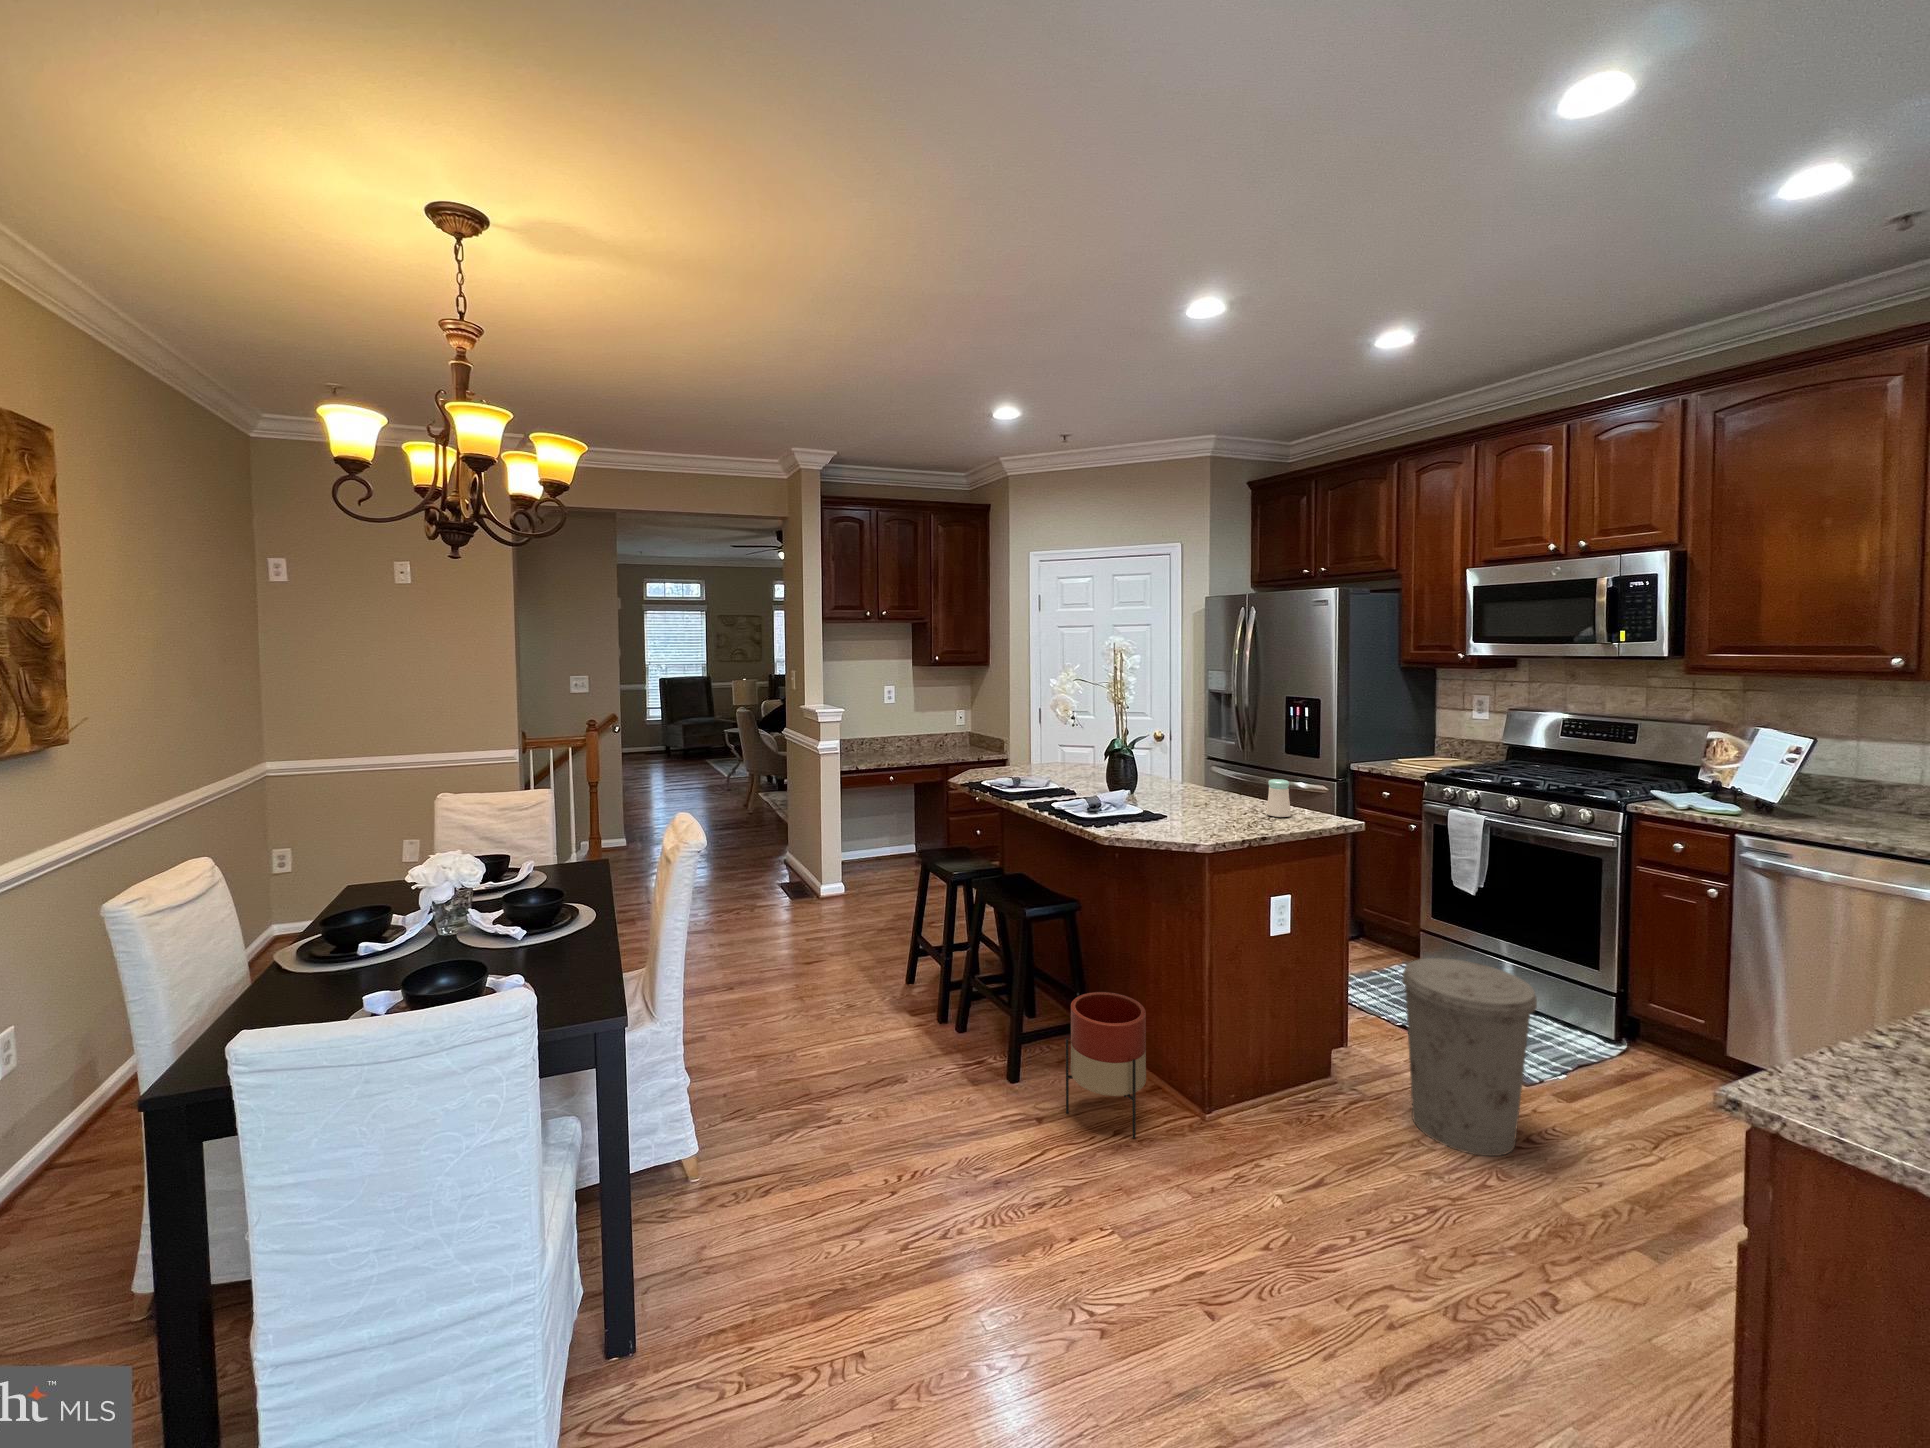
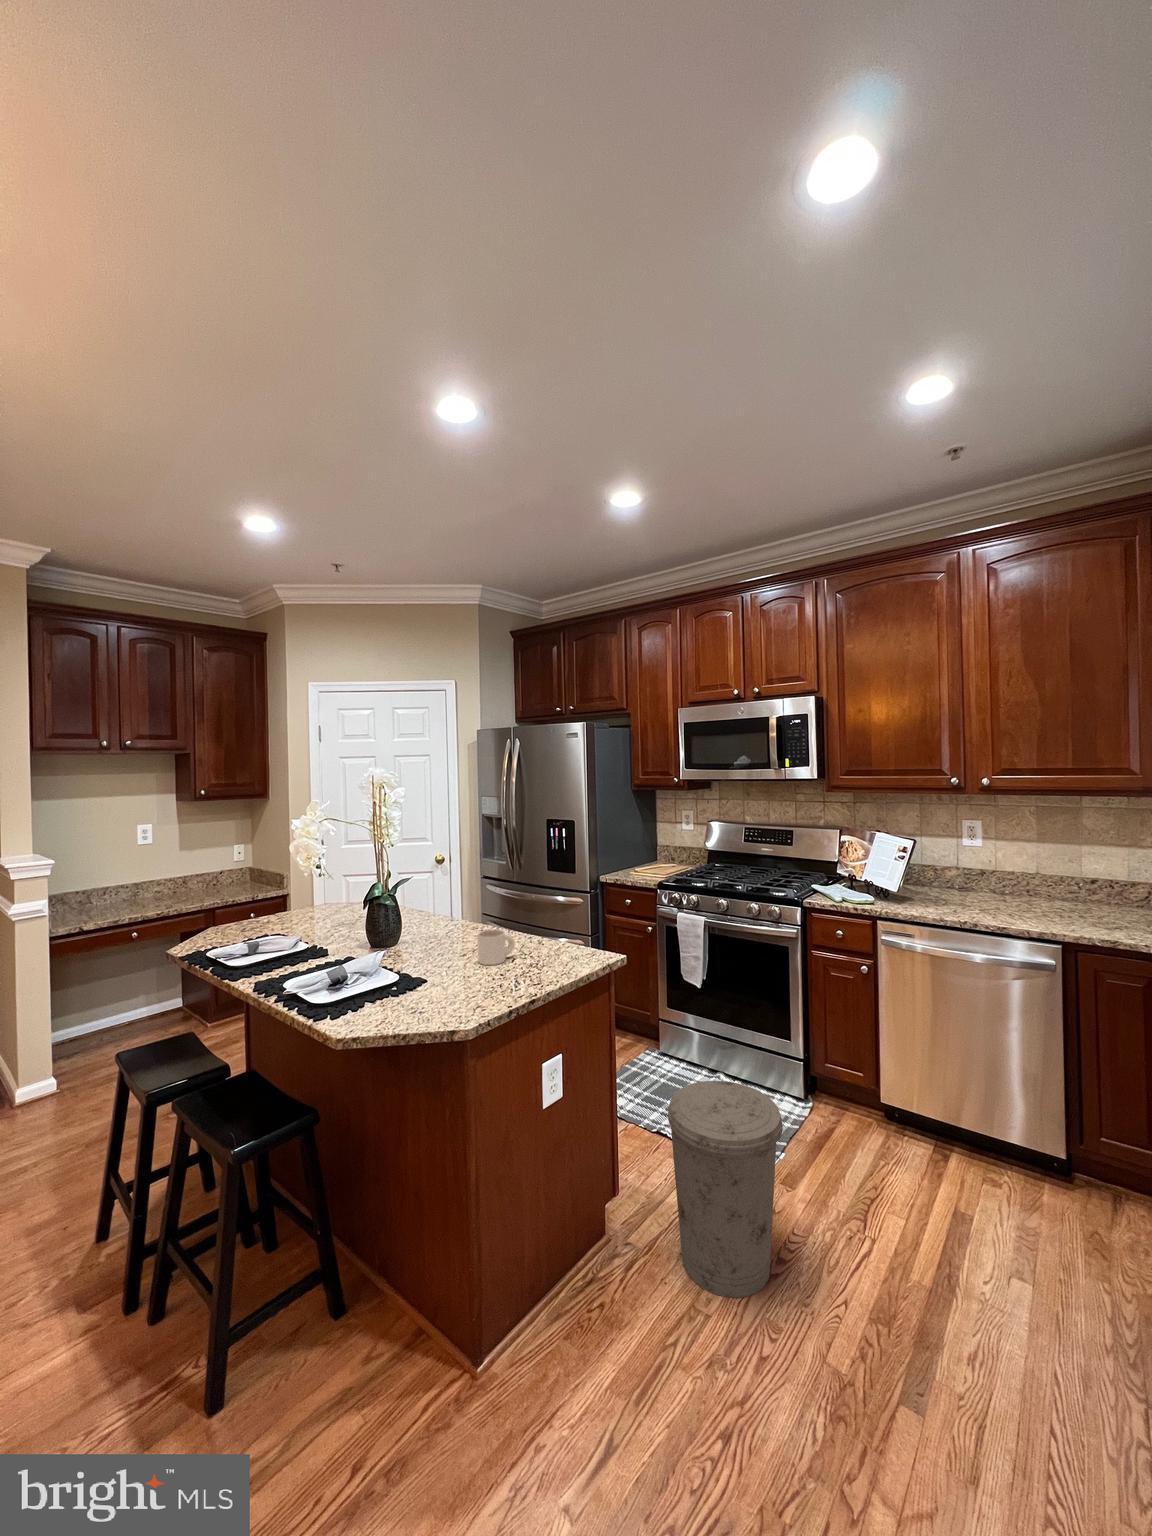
salt shaker: present [1267,779,1291,817] -> none [535,922,559,966]
mug: none [1212,783,1247,812] -> present [477,930,515,965]
planter: present [1066,992,1146,1138] -> none [289,1230,402,1451]

